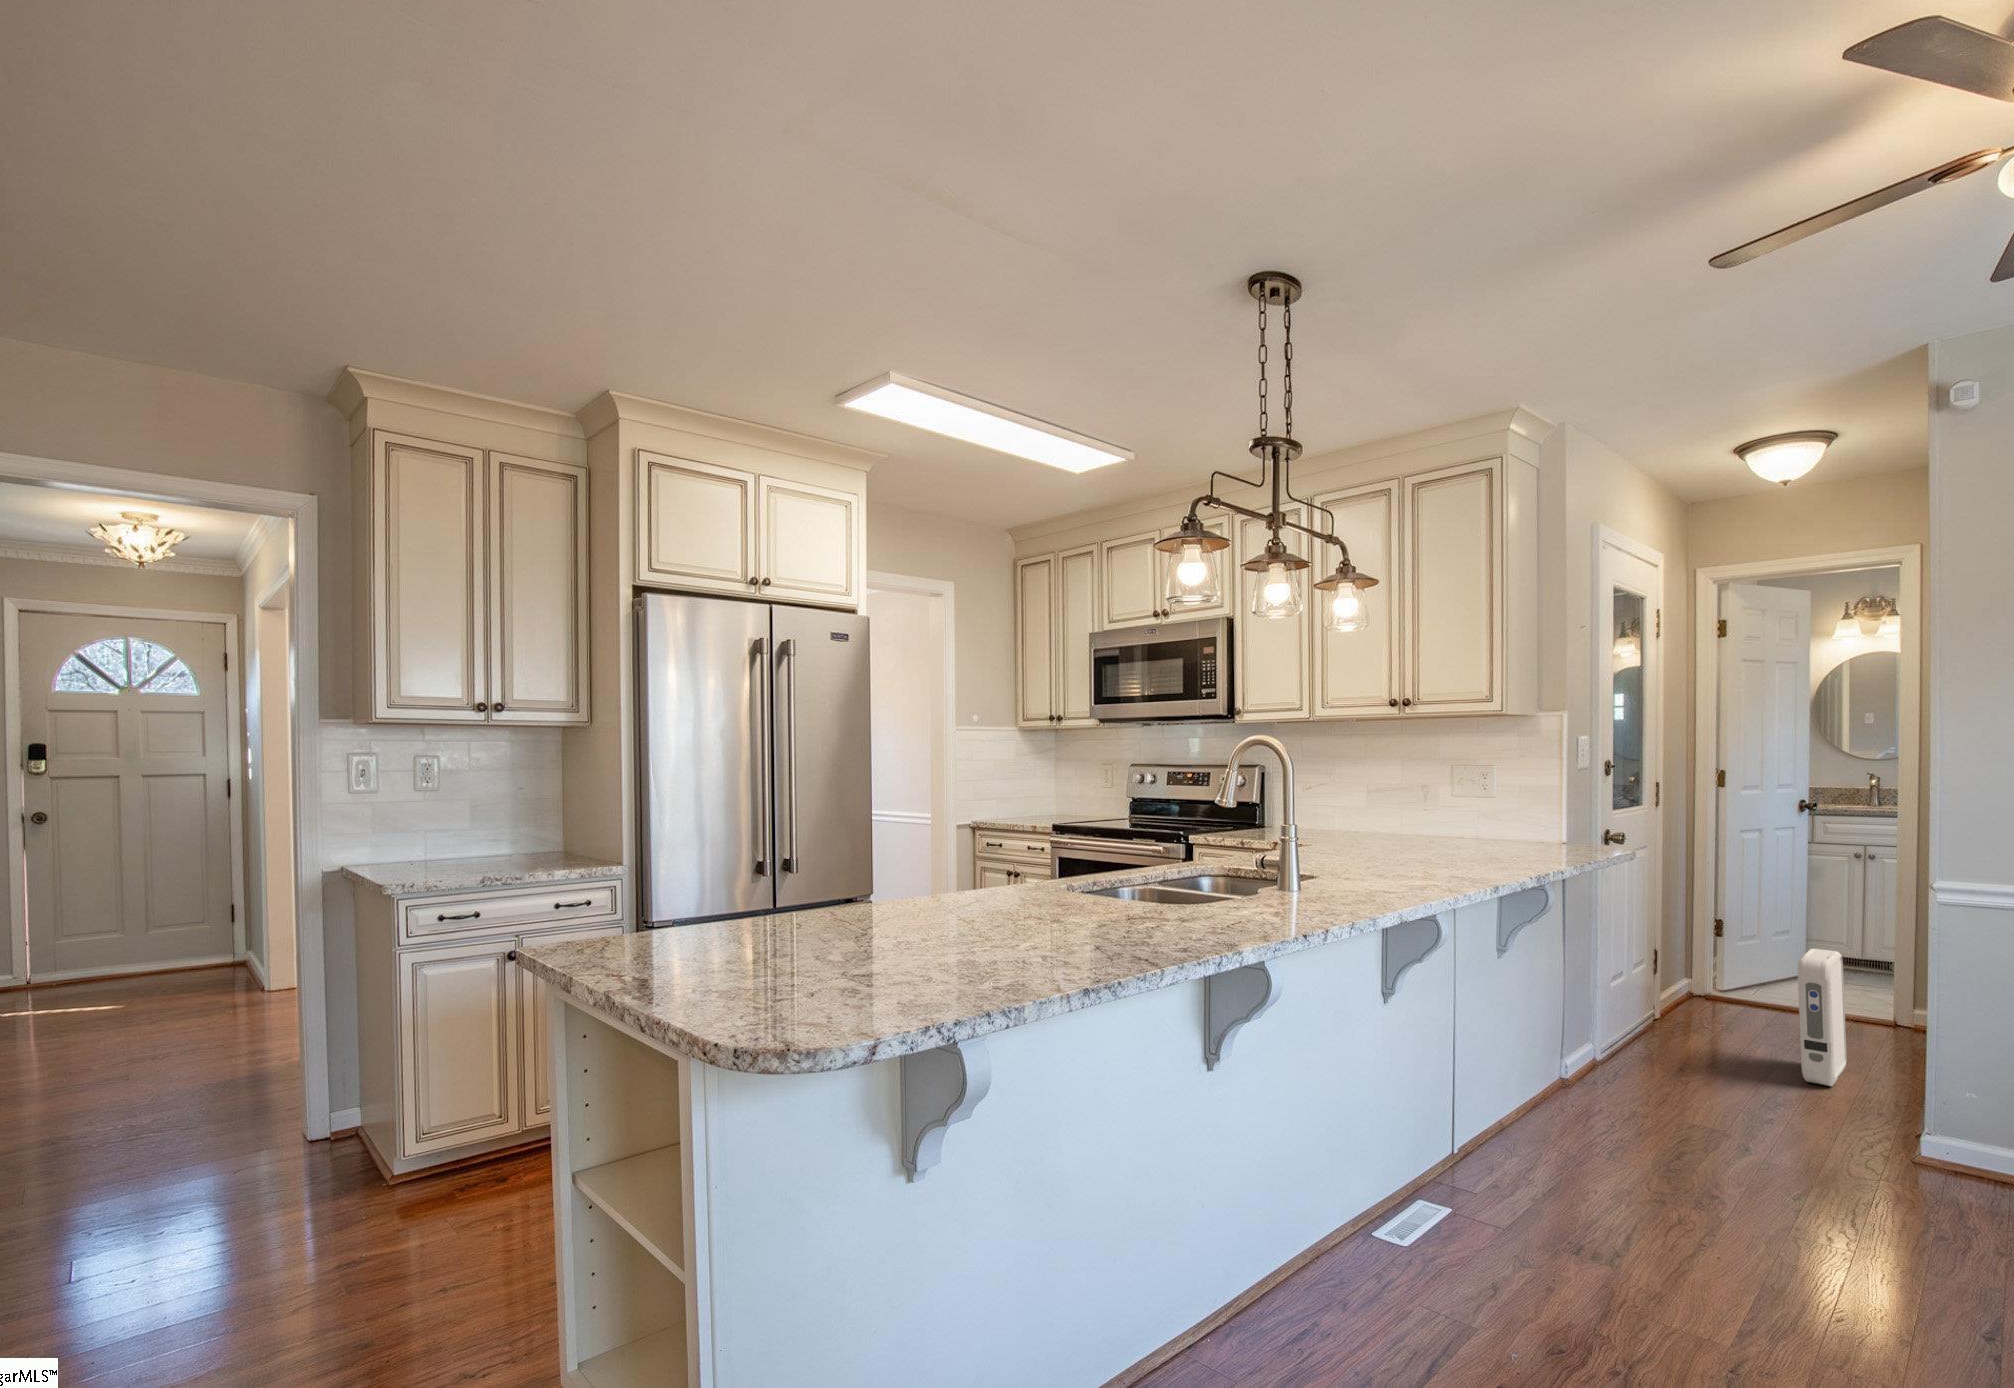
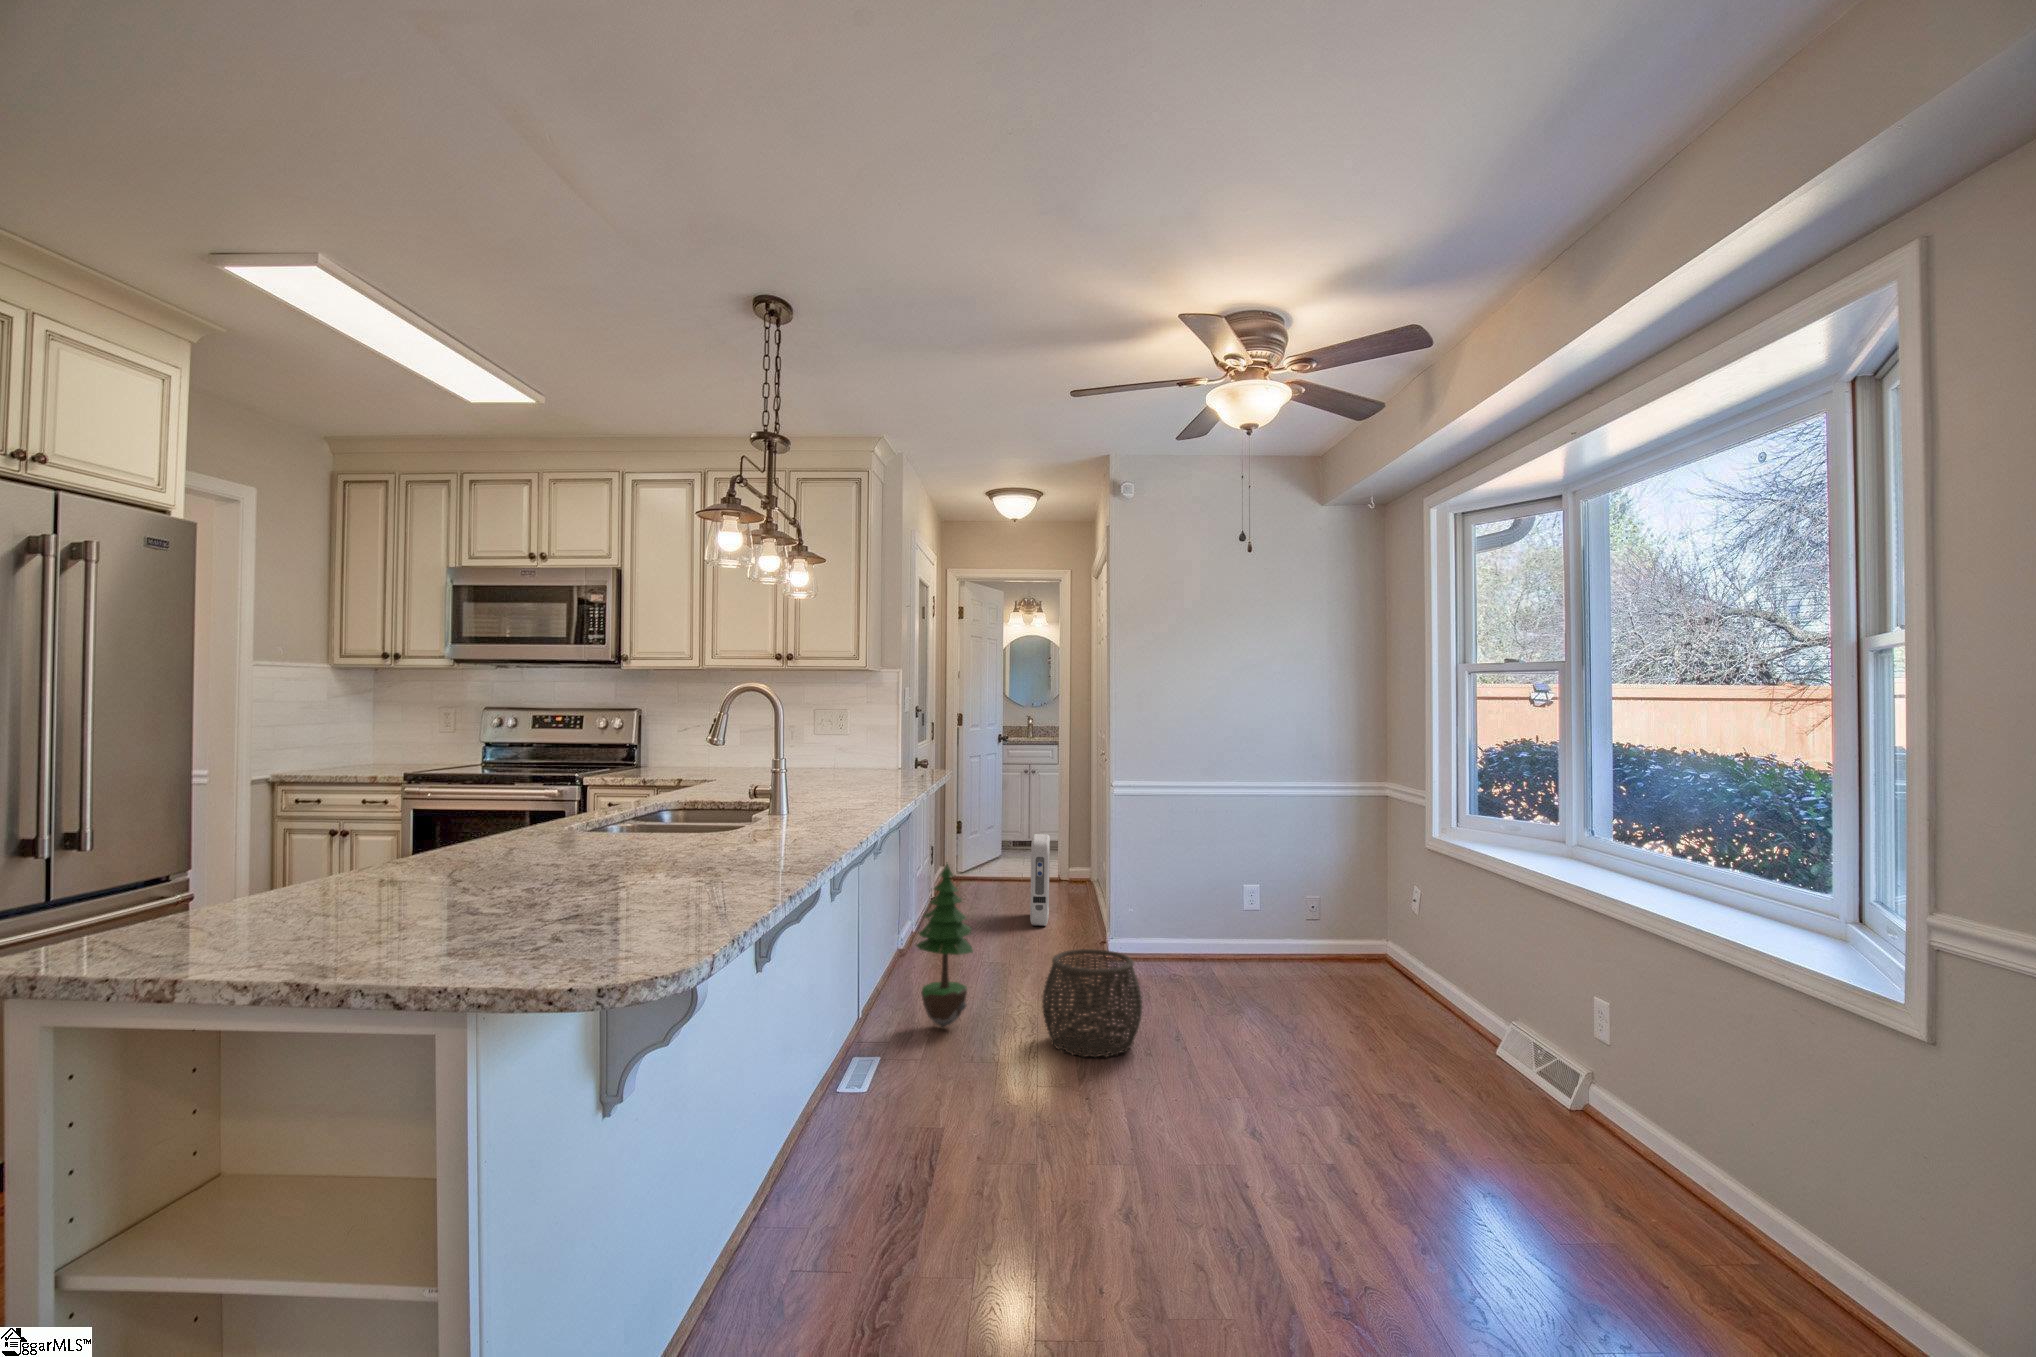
potted tree: none [1522,970,1613,1195] -> present [916,864,973,1027]
woven basket: none [1714,1132,1912,1321] -> present [1042,949,1142,1058]

